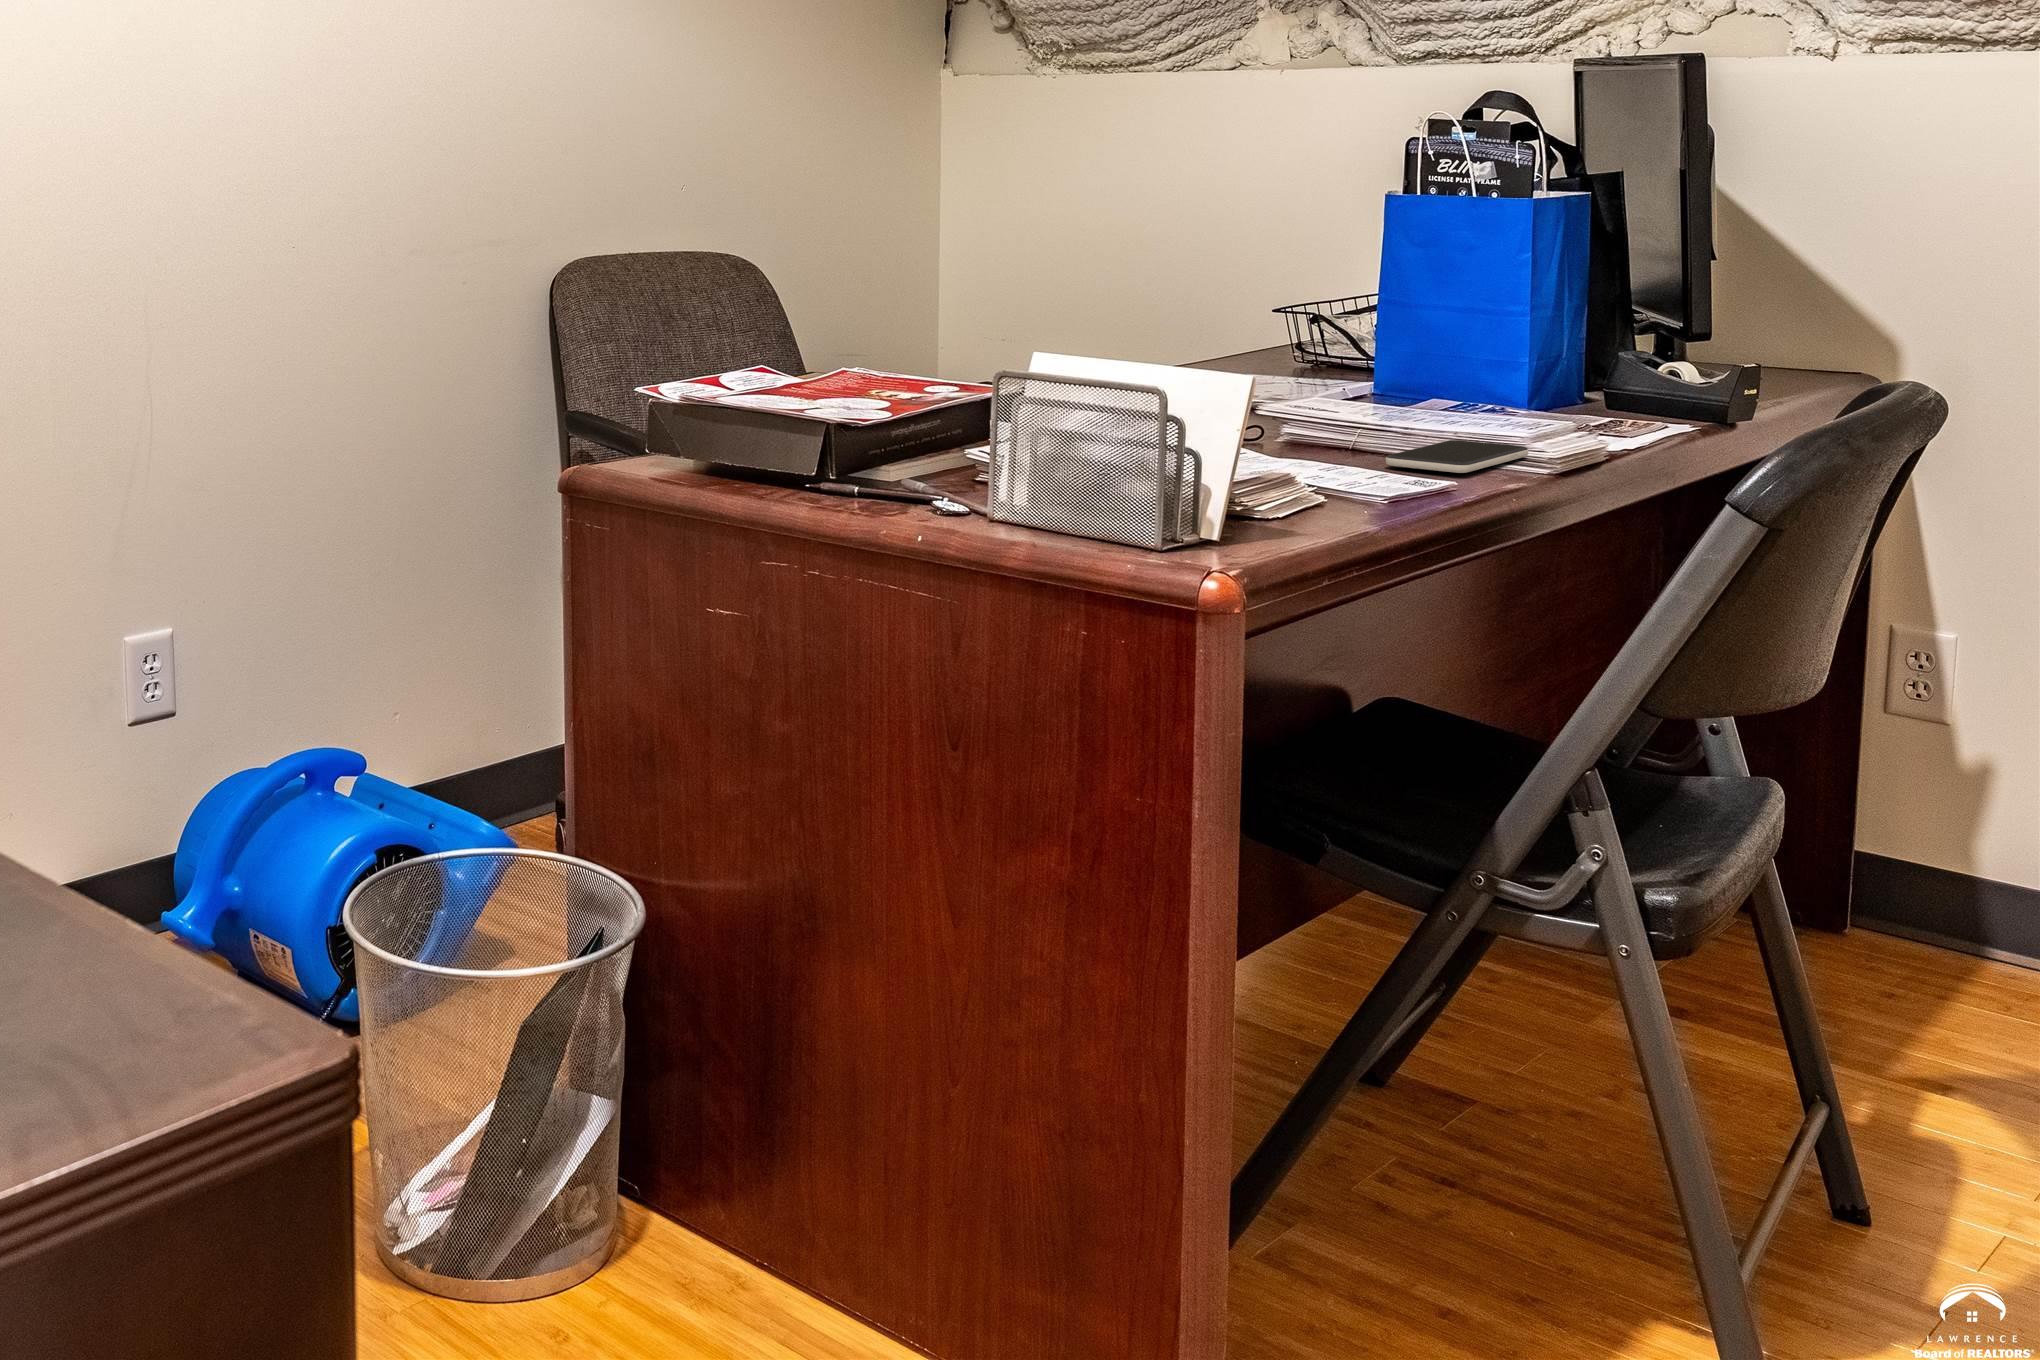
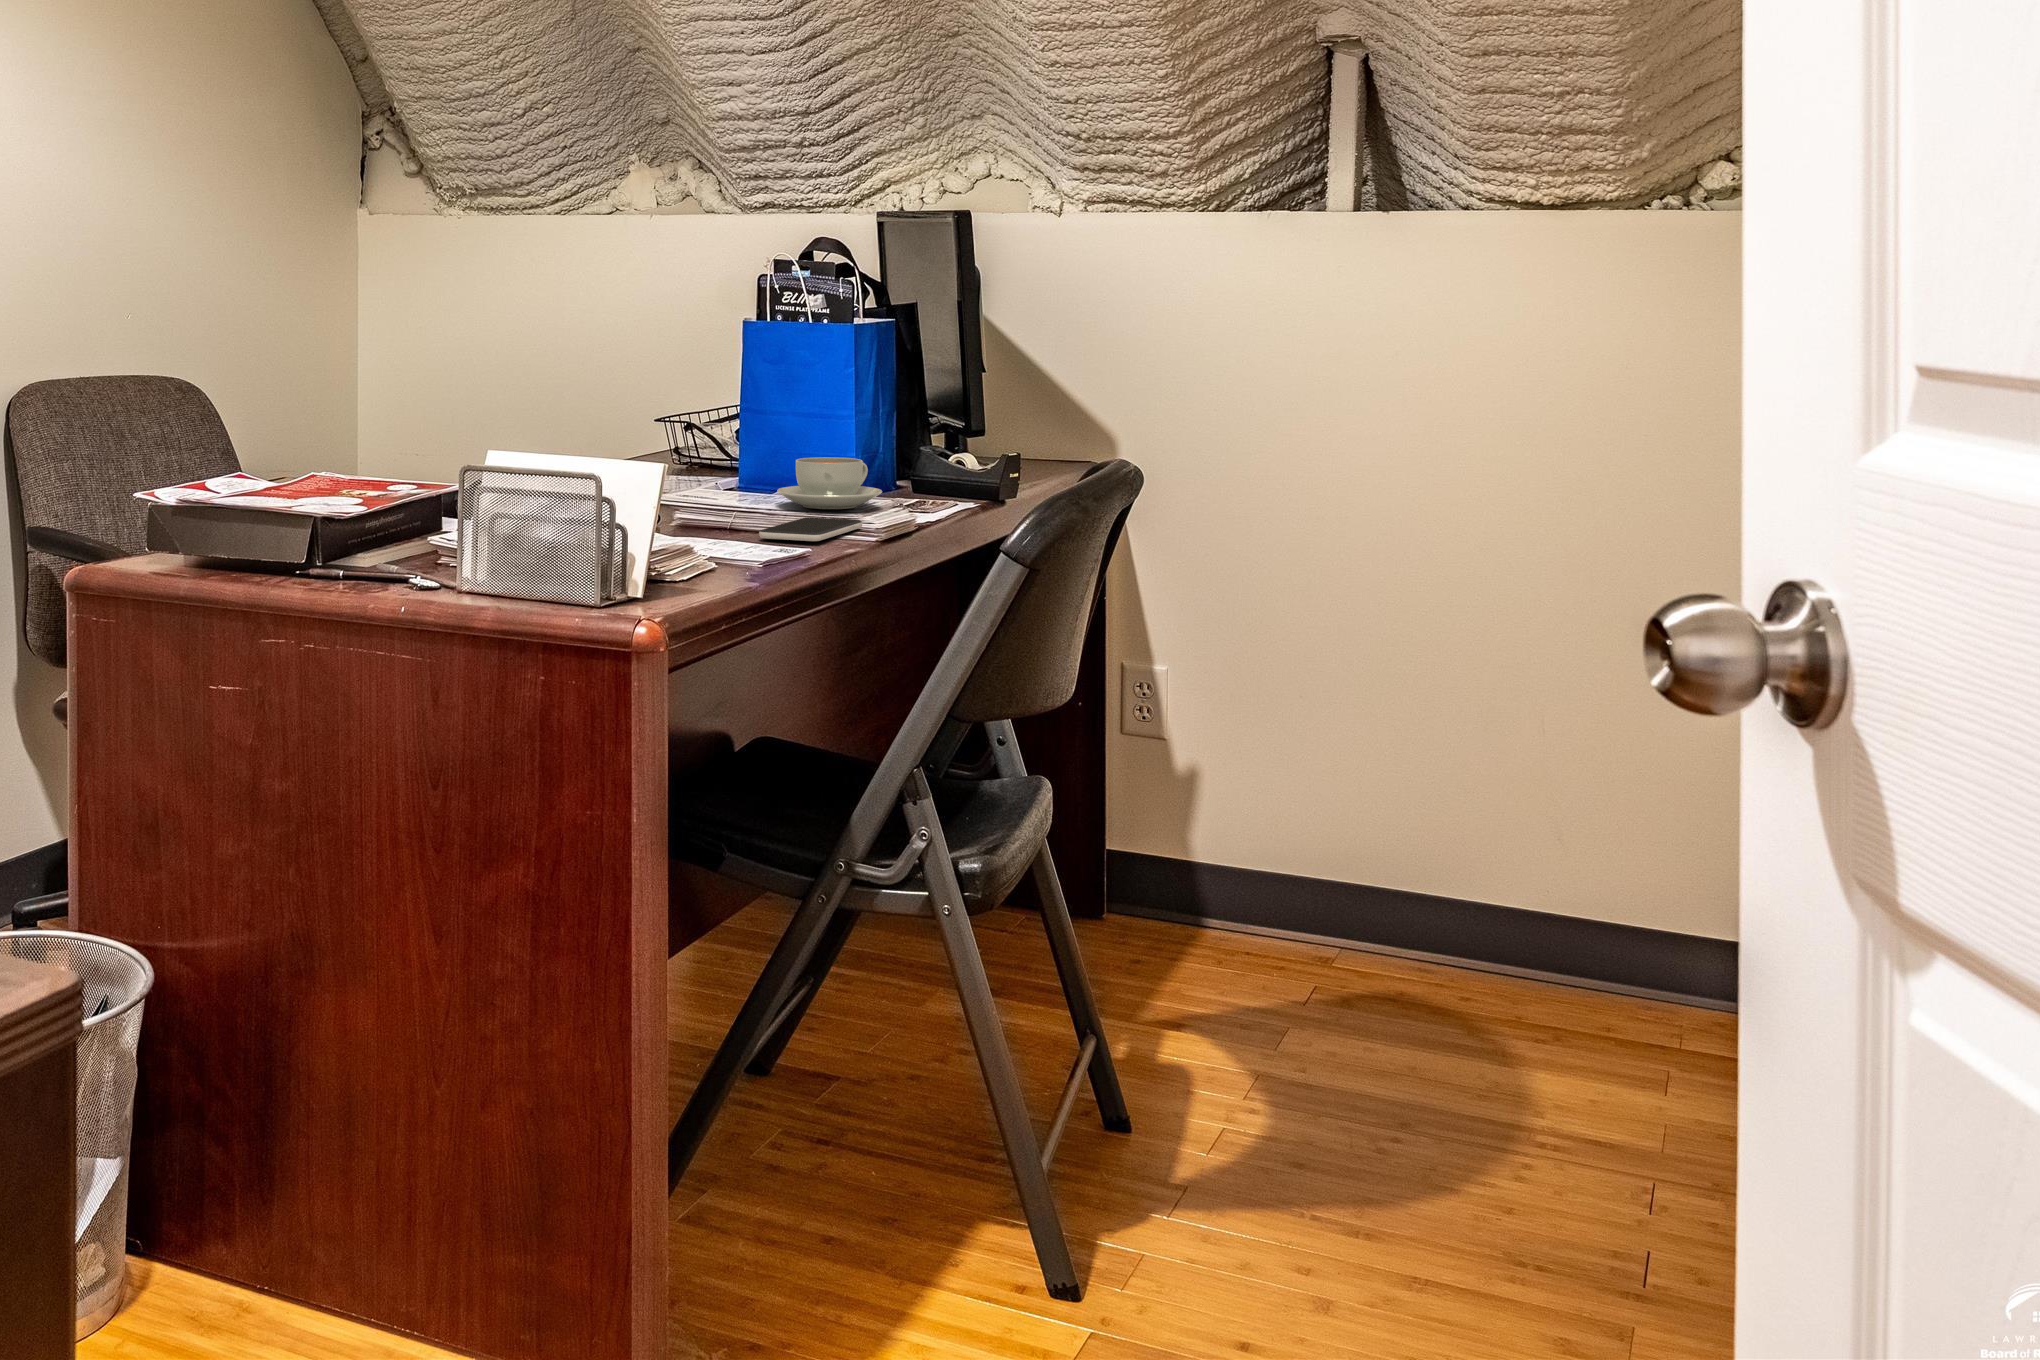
coffee cup: none [1417,364,1560,429] -> present [777,457,882,509]

